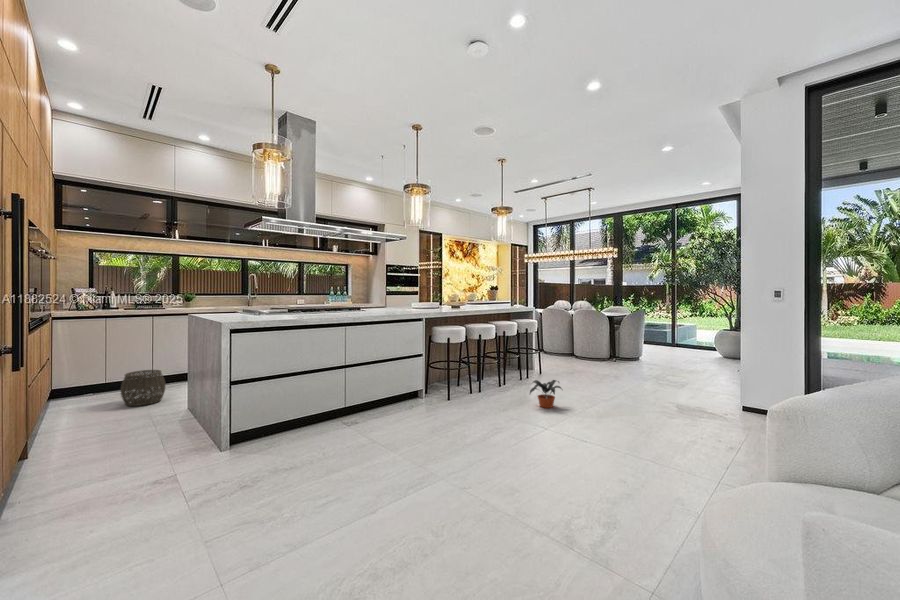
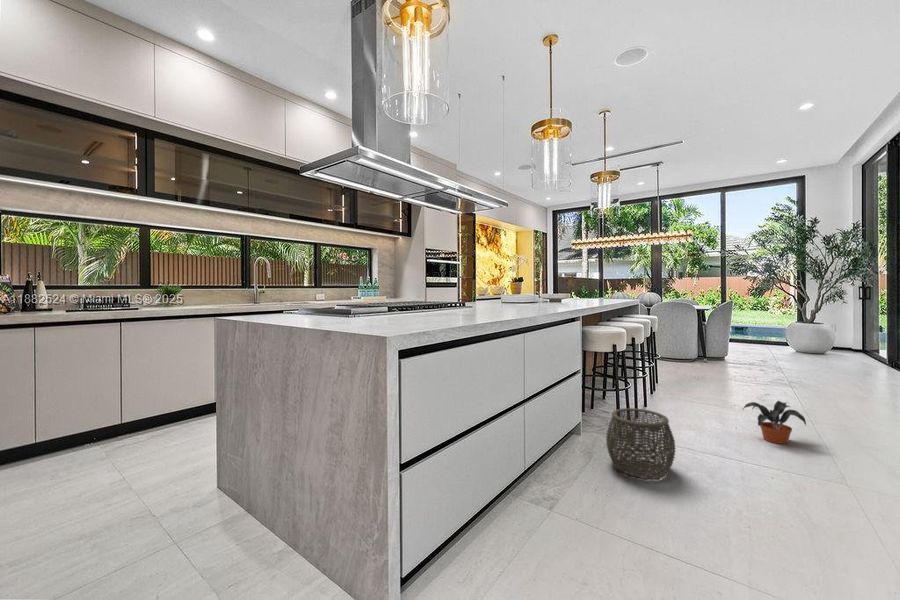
woven basket: present [121,370,165,406] -> present [606,408,676,479]

